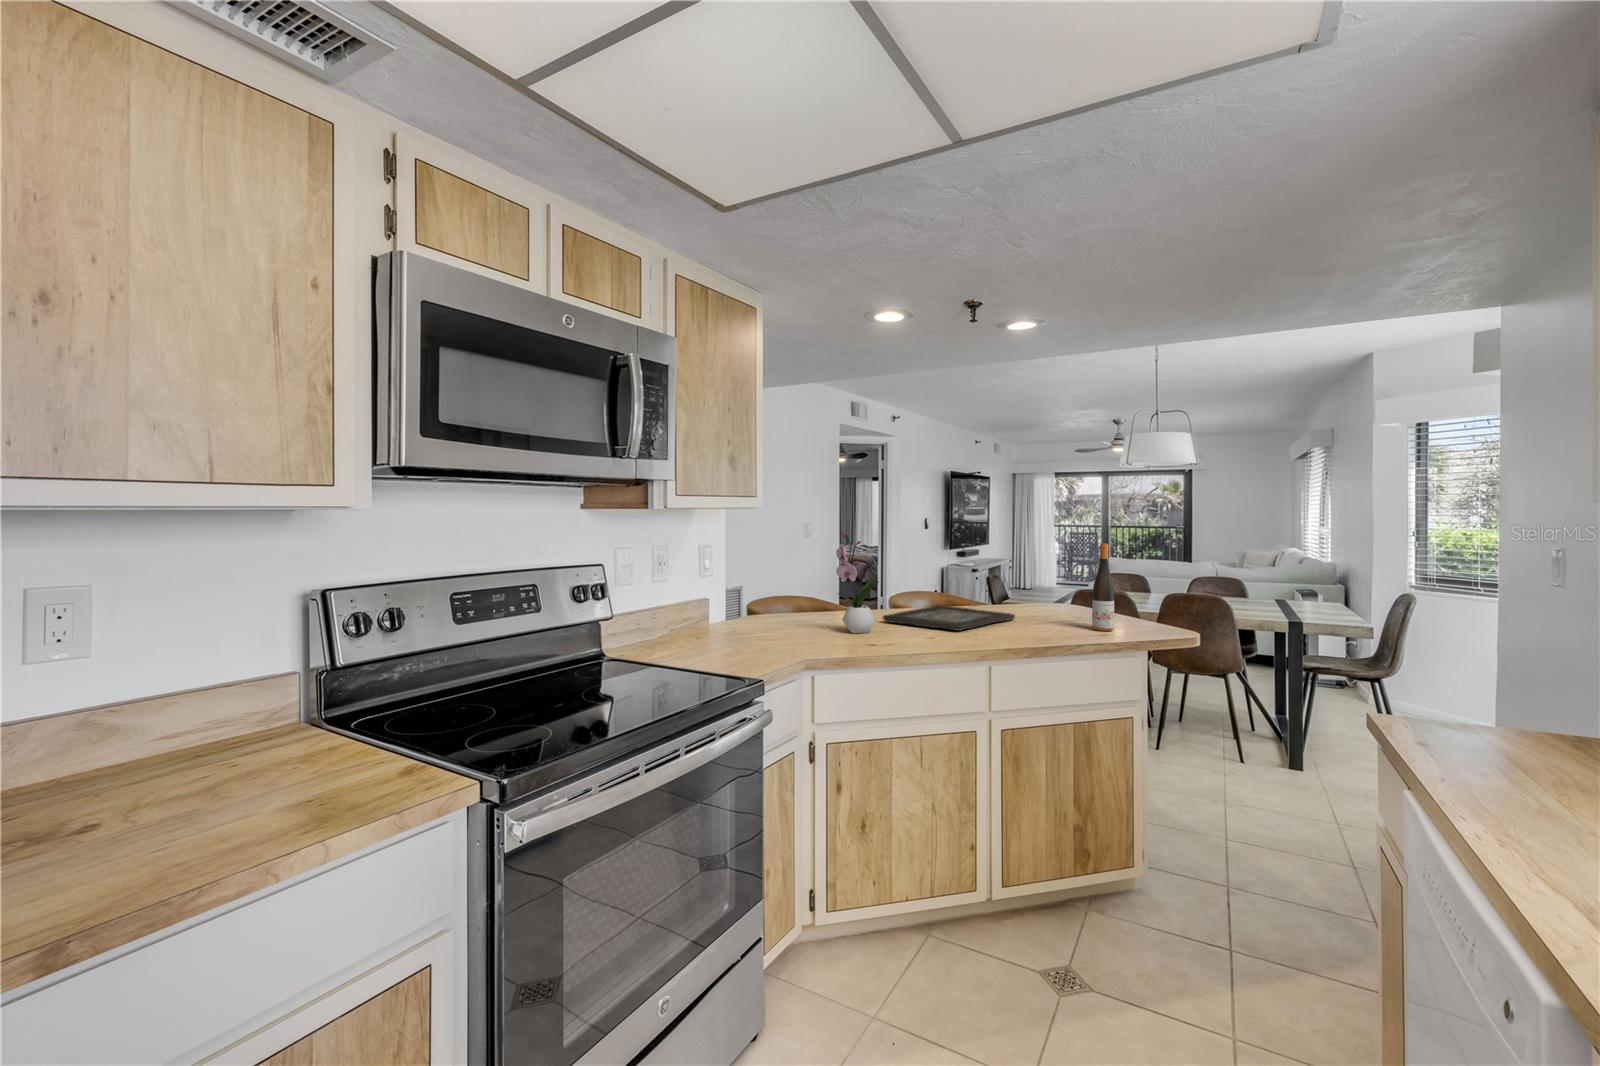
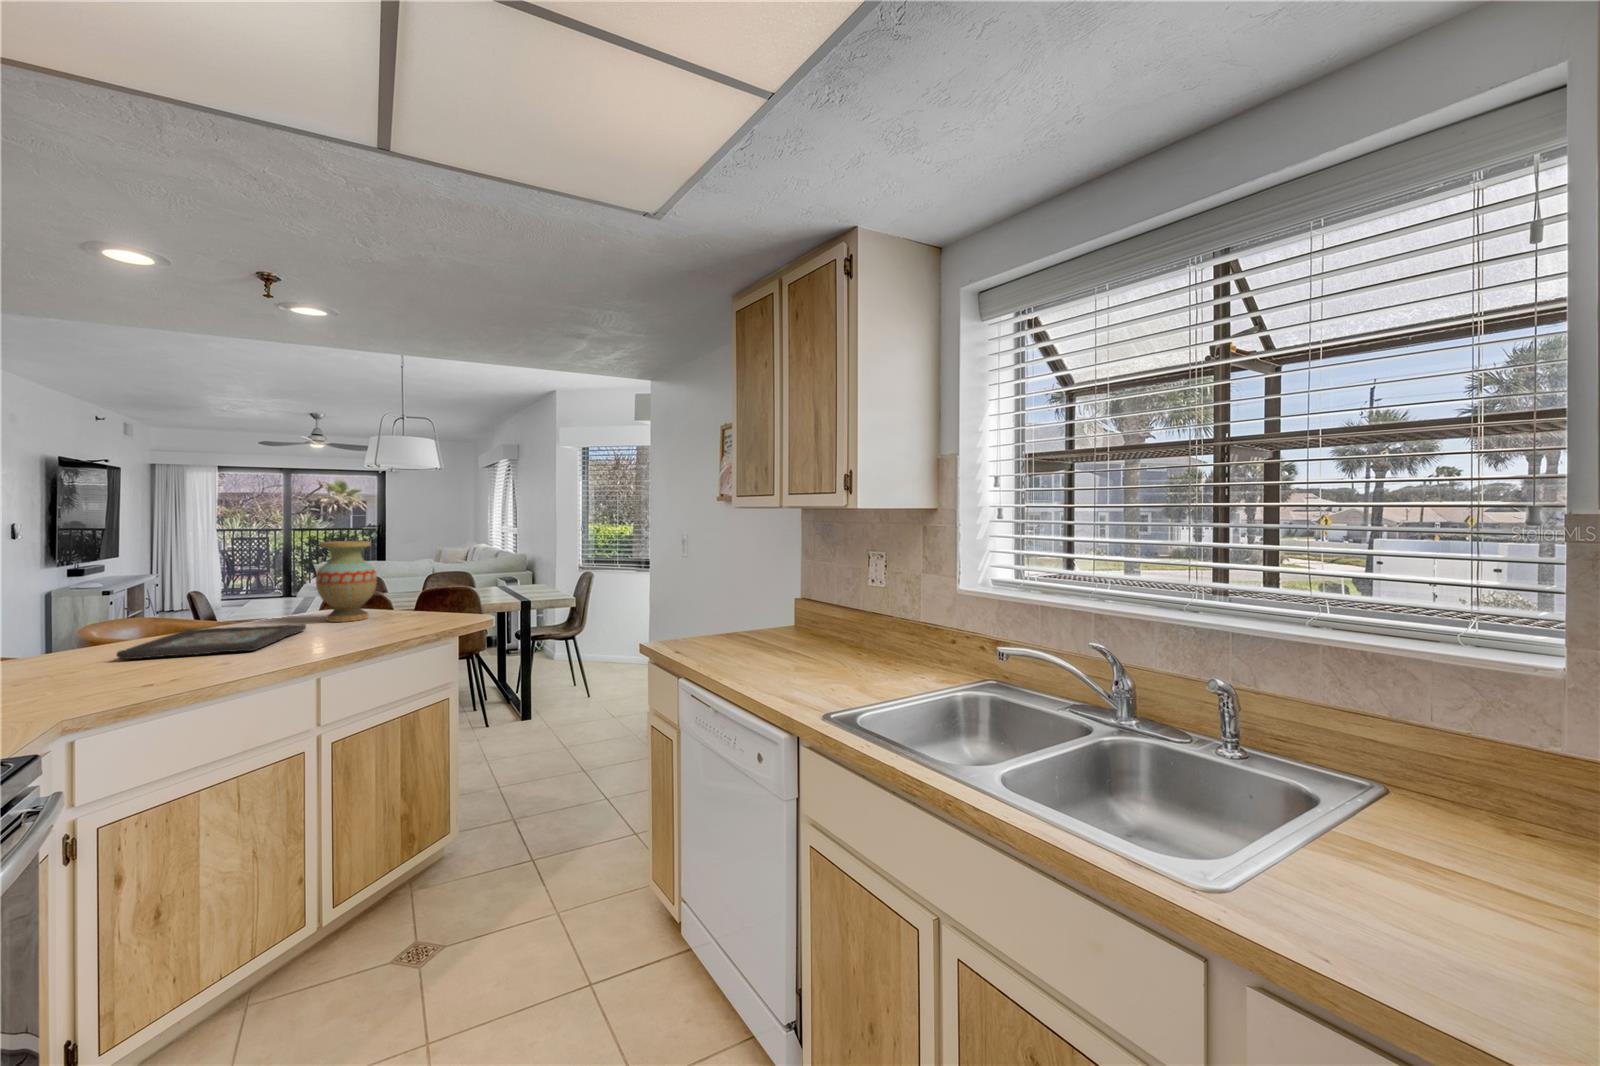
flower arrangement: present [836,532,879,633] -> none [44,543,134,680]
vase: none [1033,539,1085,617] -> present [316,541,377,622]
wine bottle: present [1092,543,1114,631] -> none [401,543,422,626]

